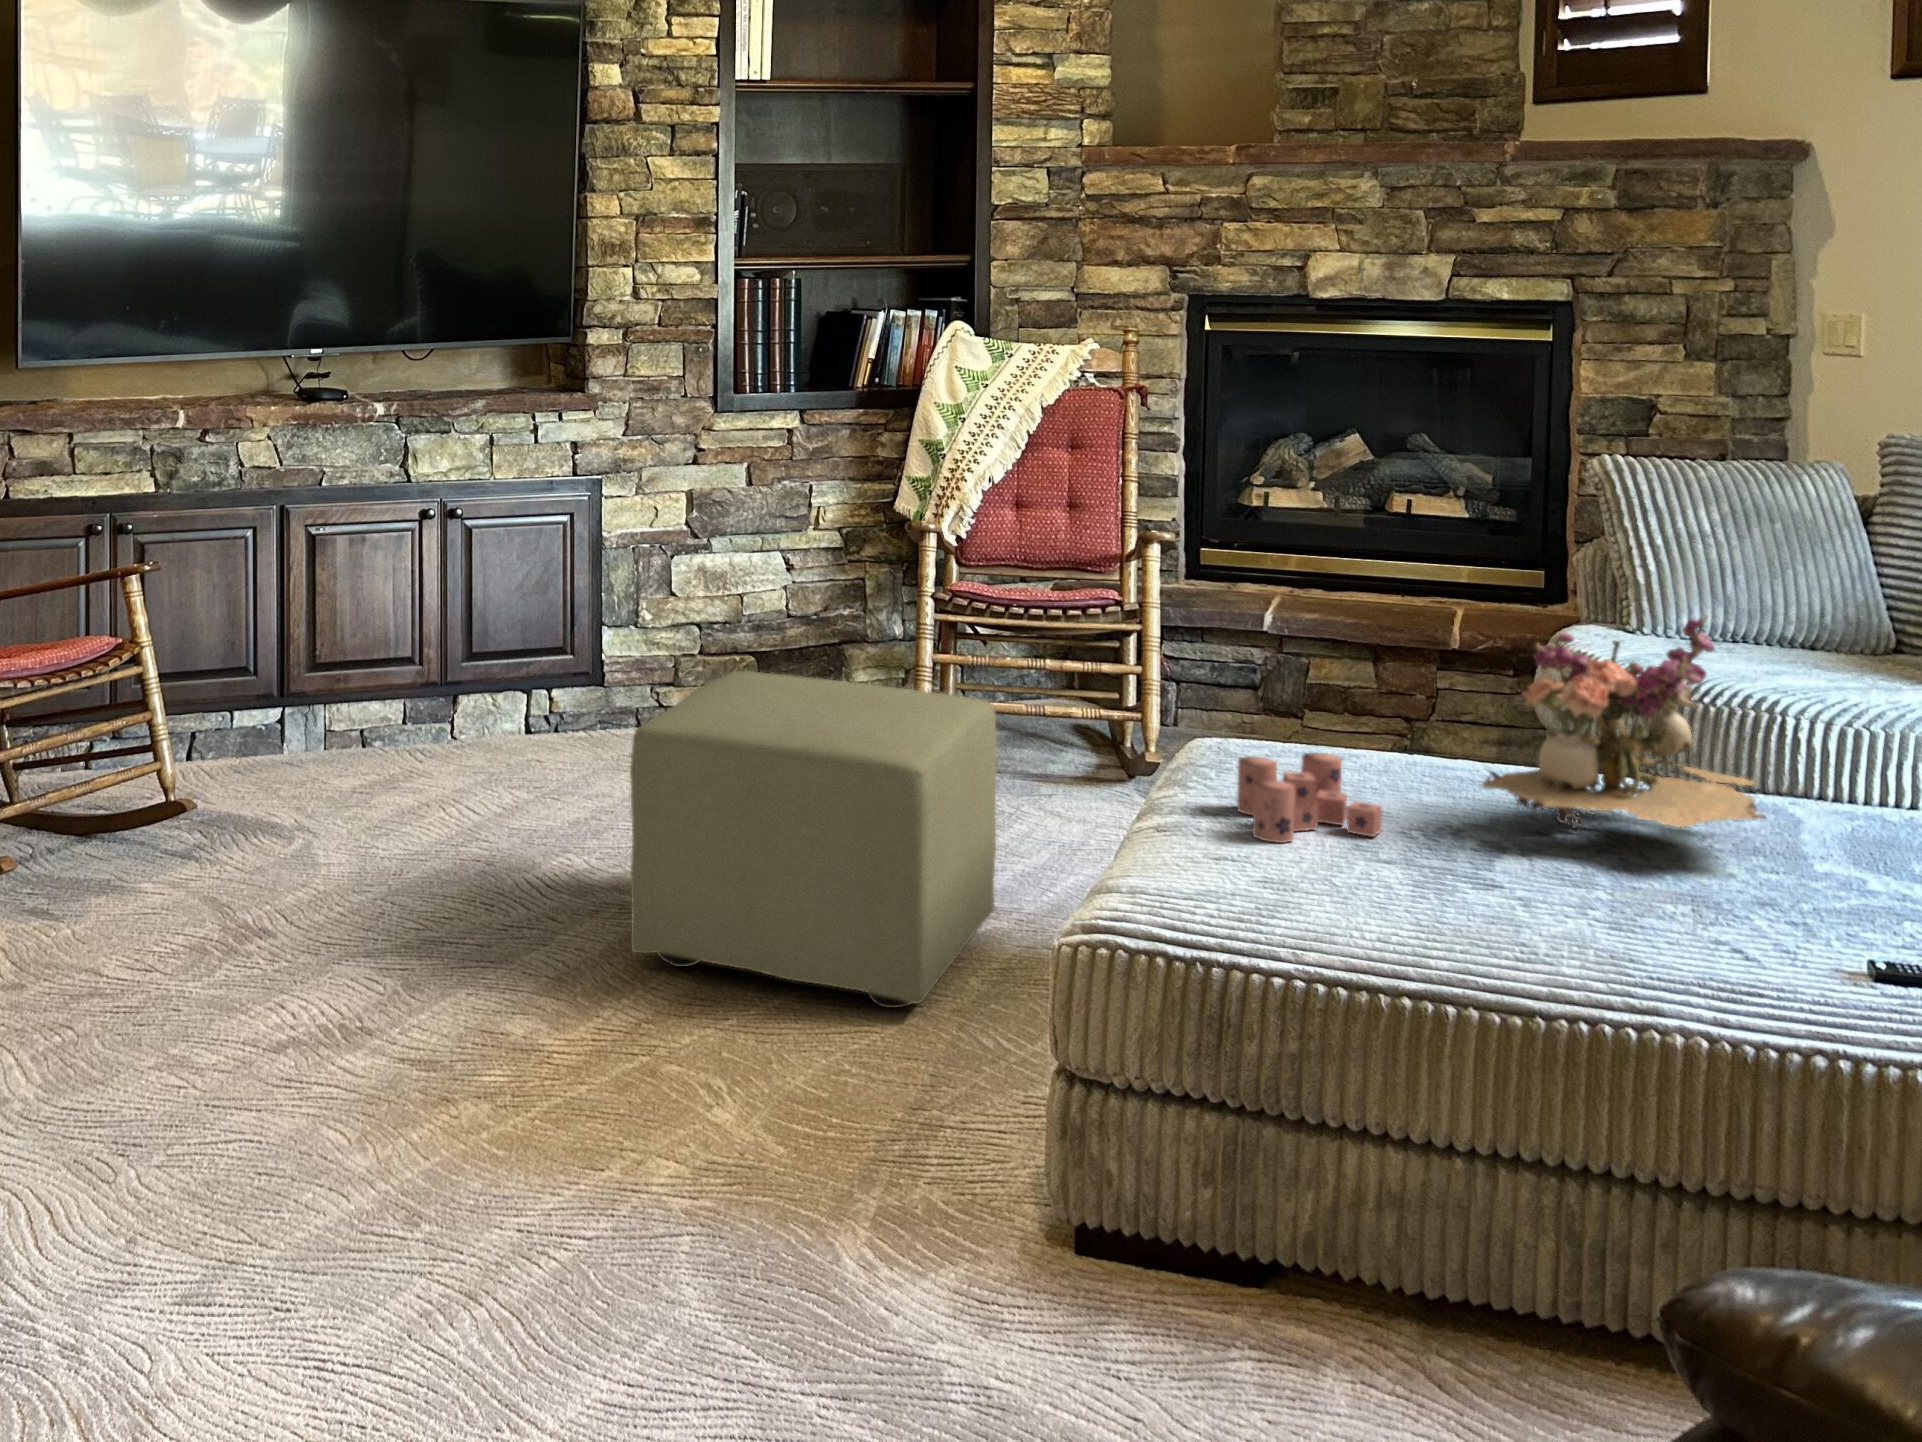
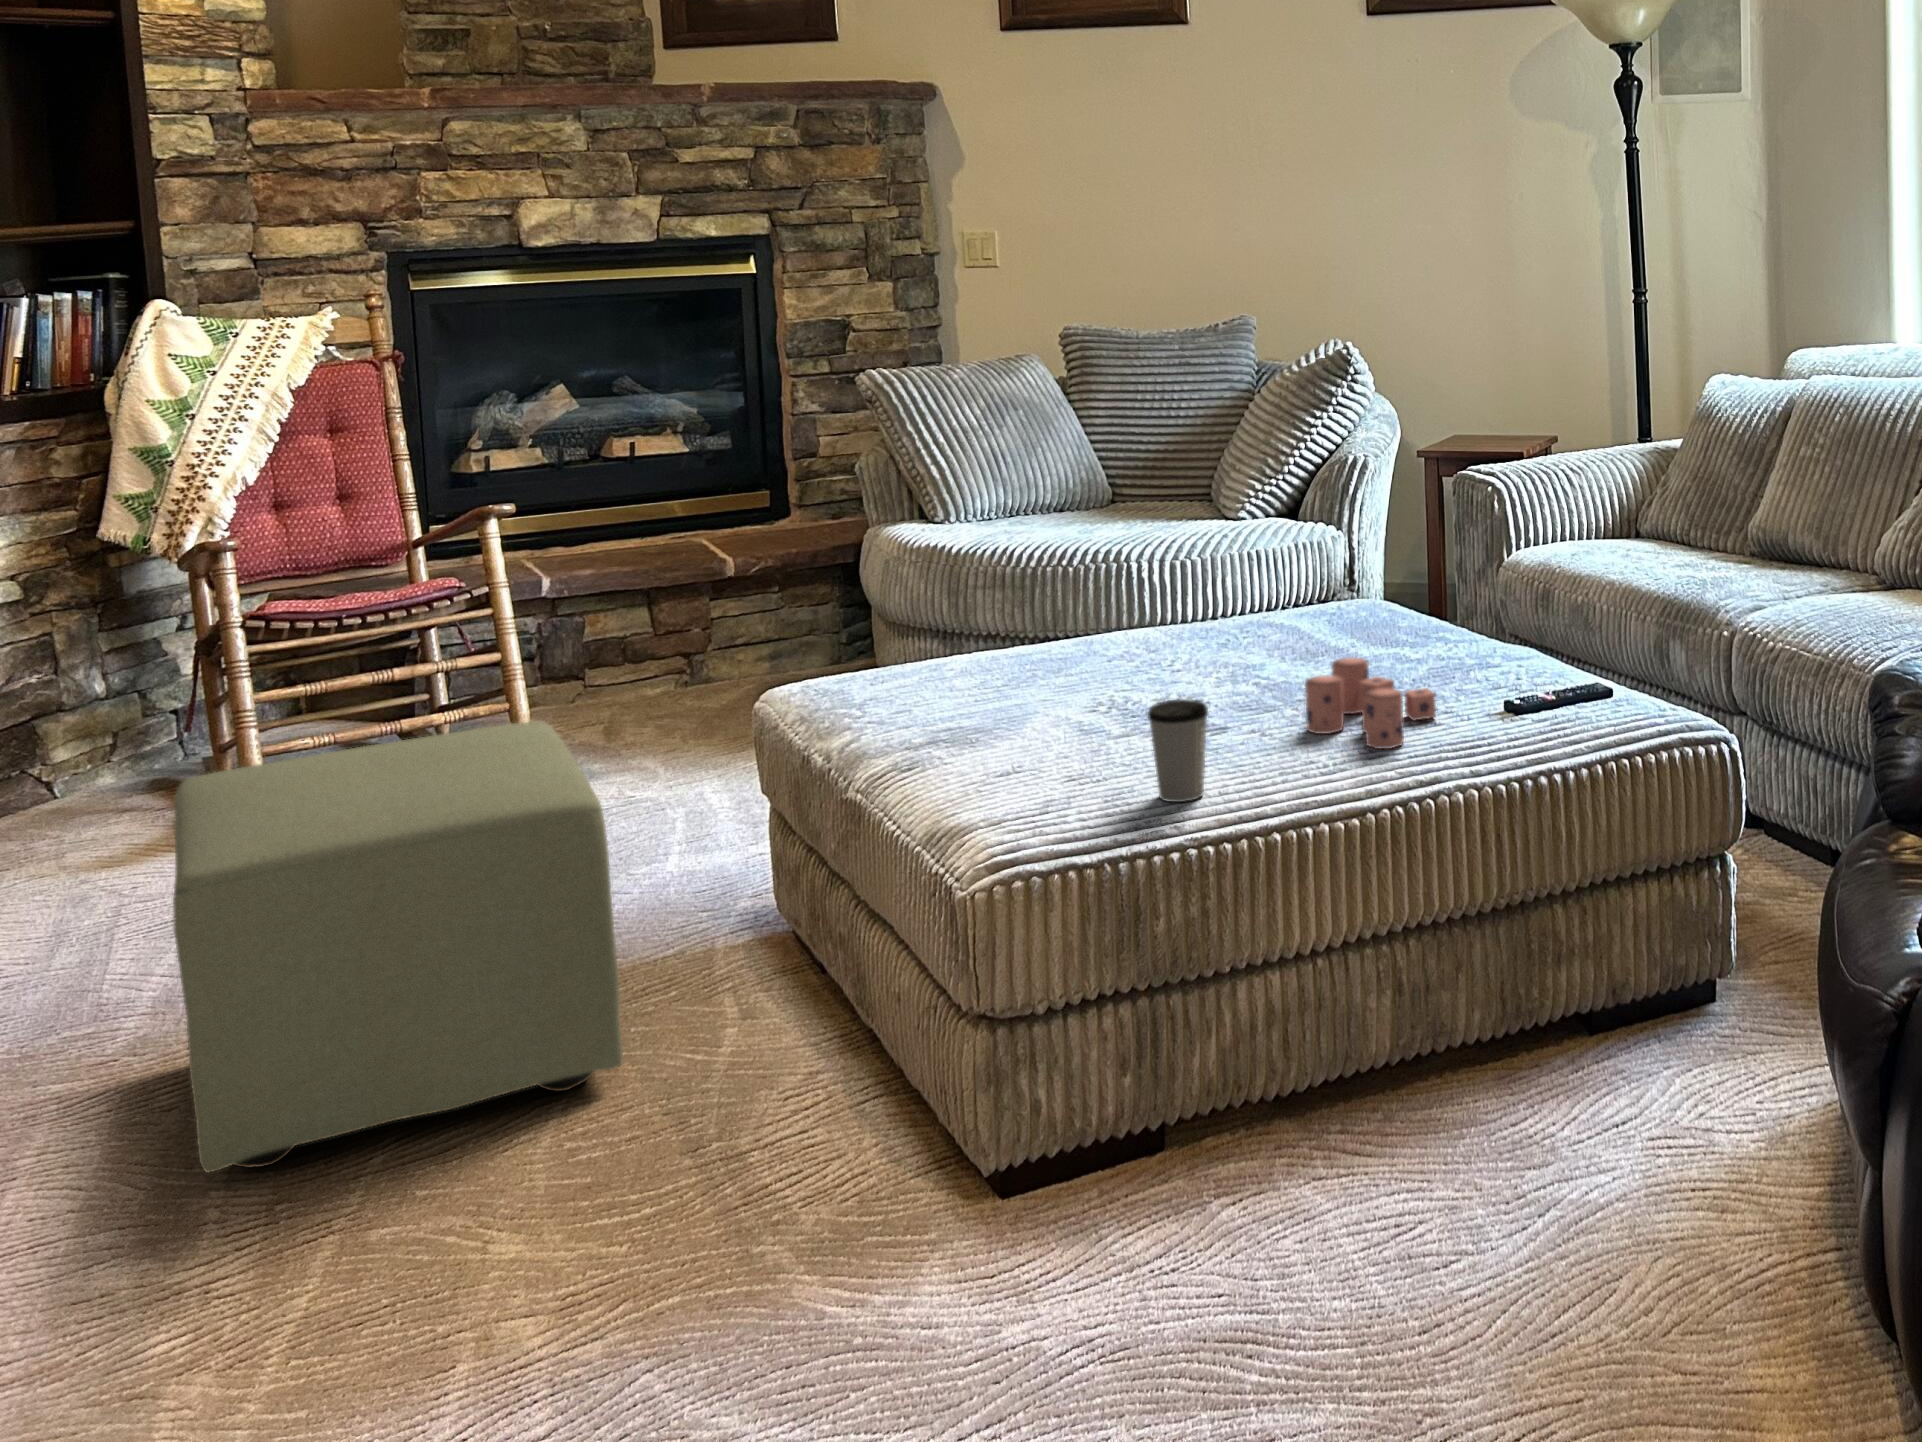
flower arrangement: present [1482,615,1766,830] -> none [1098,471,1301,674]
candle: present [1237,753,1382,843] -> present [1305,657,1436,749]
coffee cup: none [1324,827,1398,944] -> present [1148,699,1208,802]

